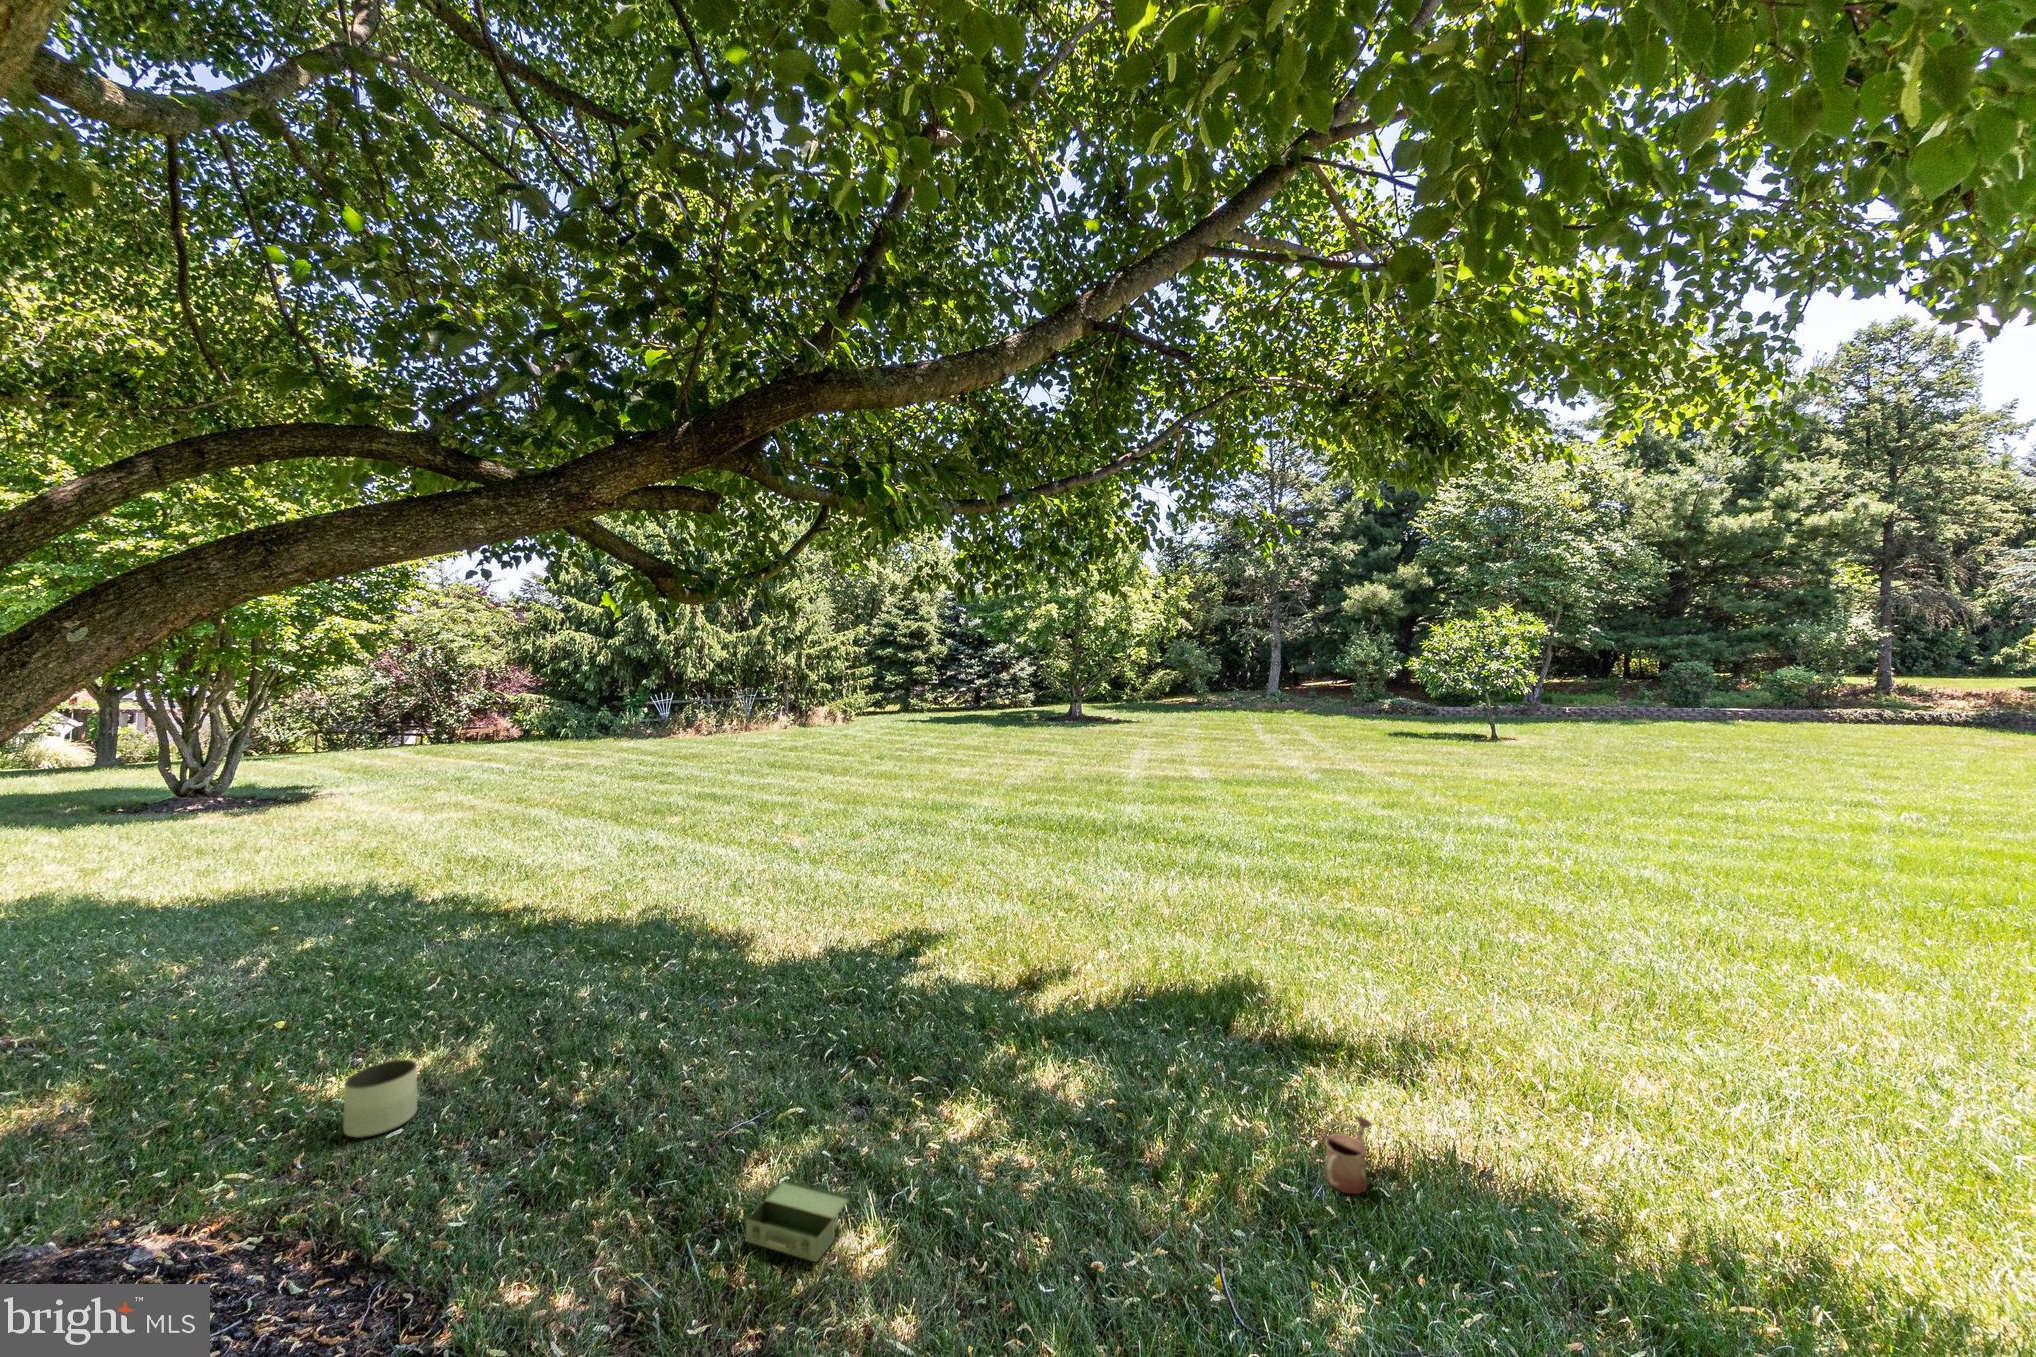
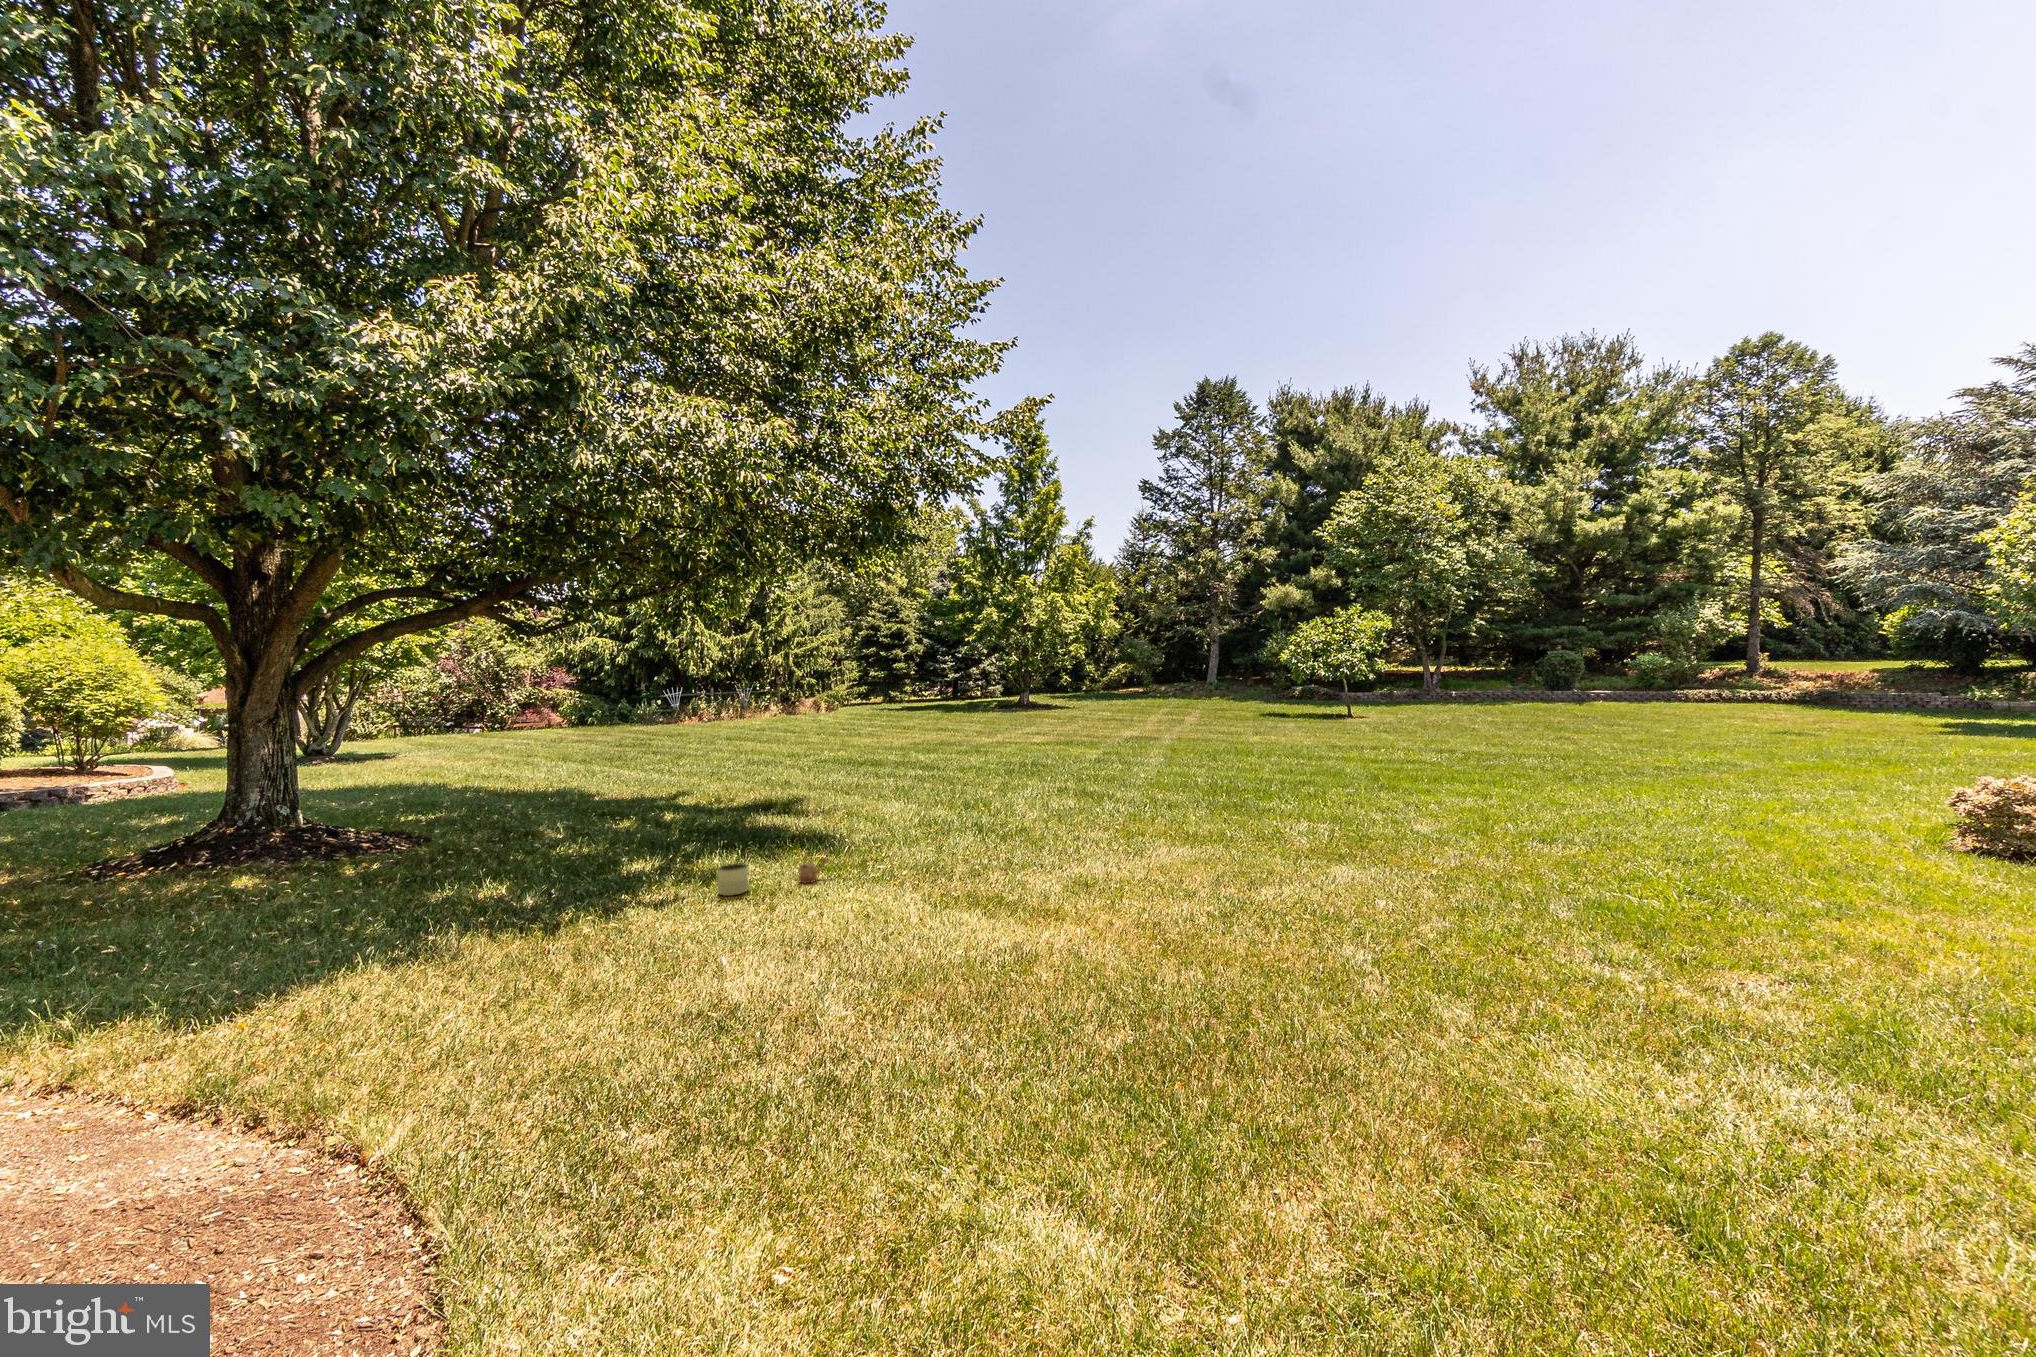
planter: present [343,1060,417,1138] -> present [718,863,749,896]
toolbox: present [746,1181,850,1262] -> none [548,877,593,895]

